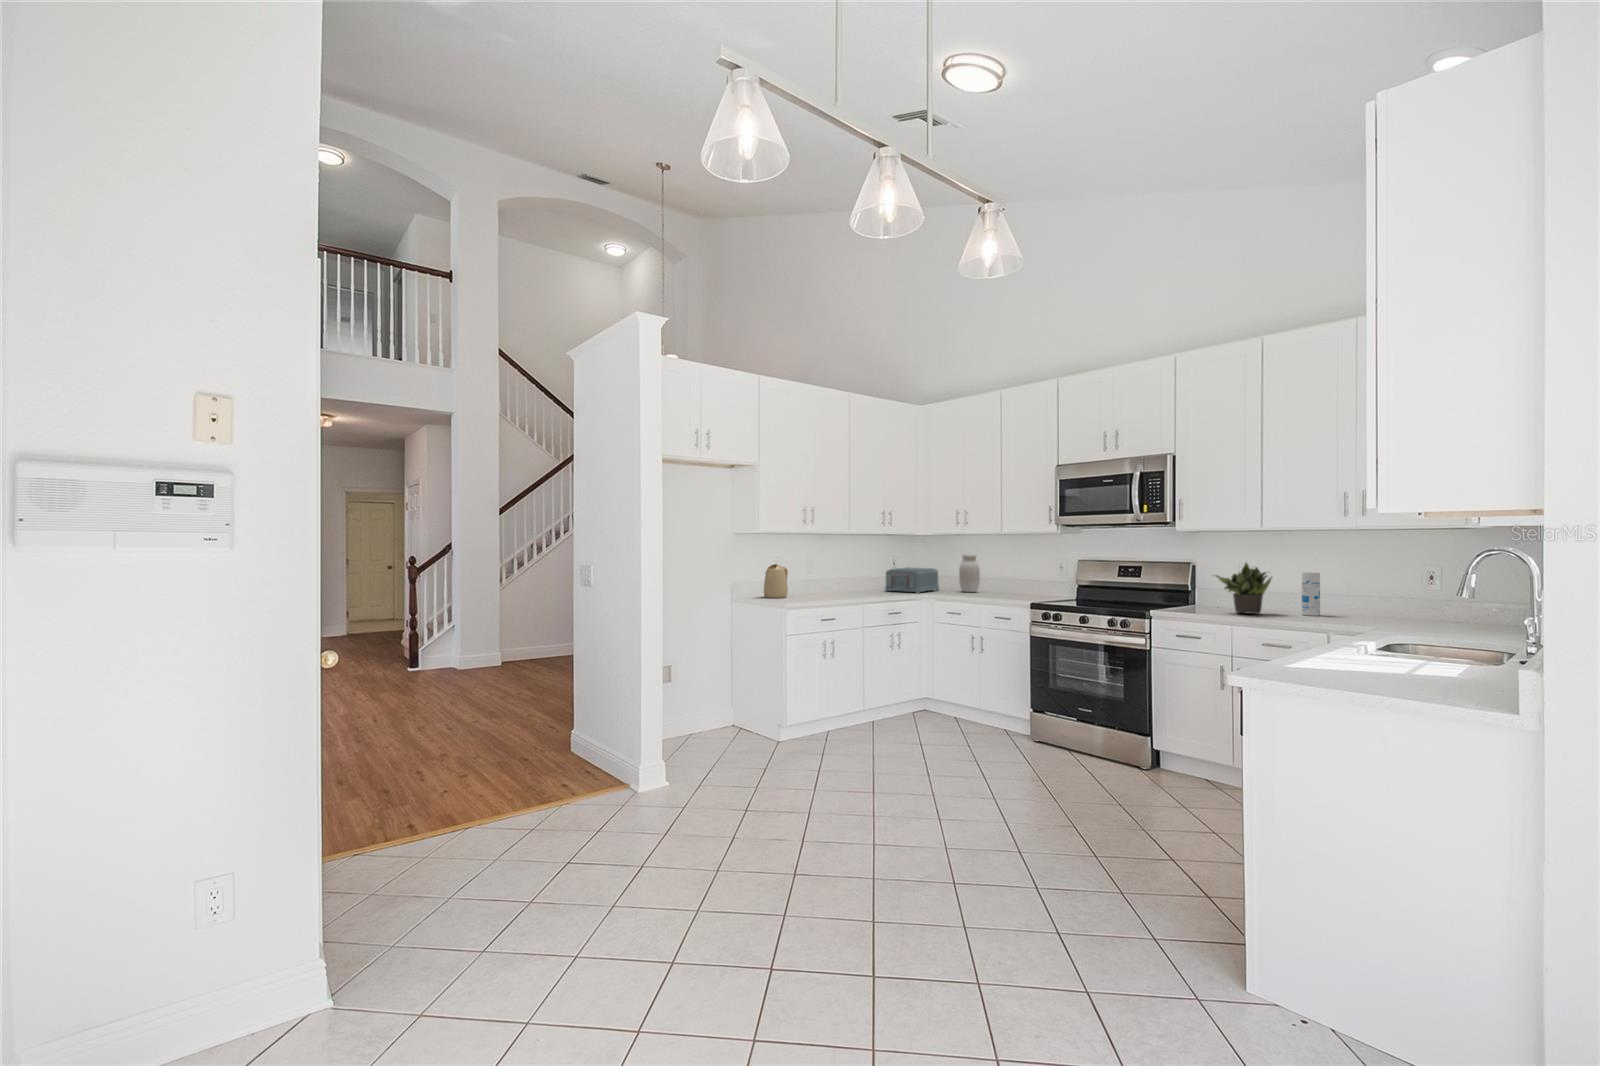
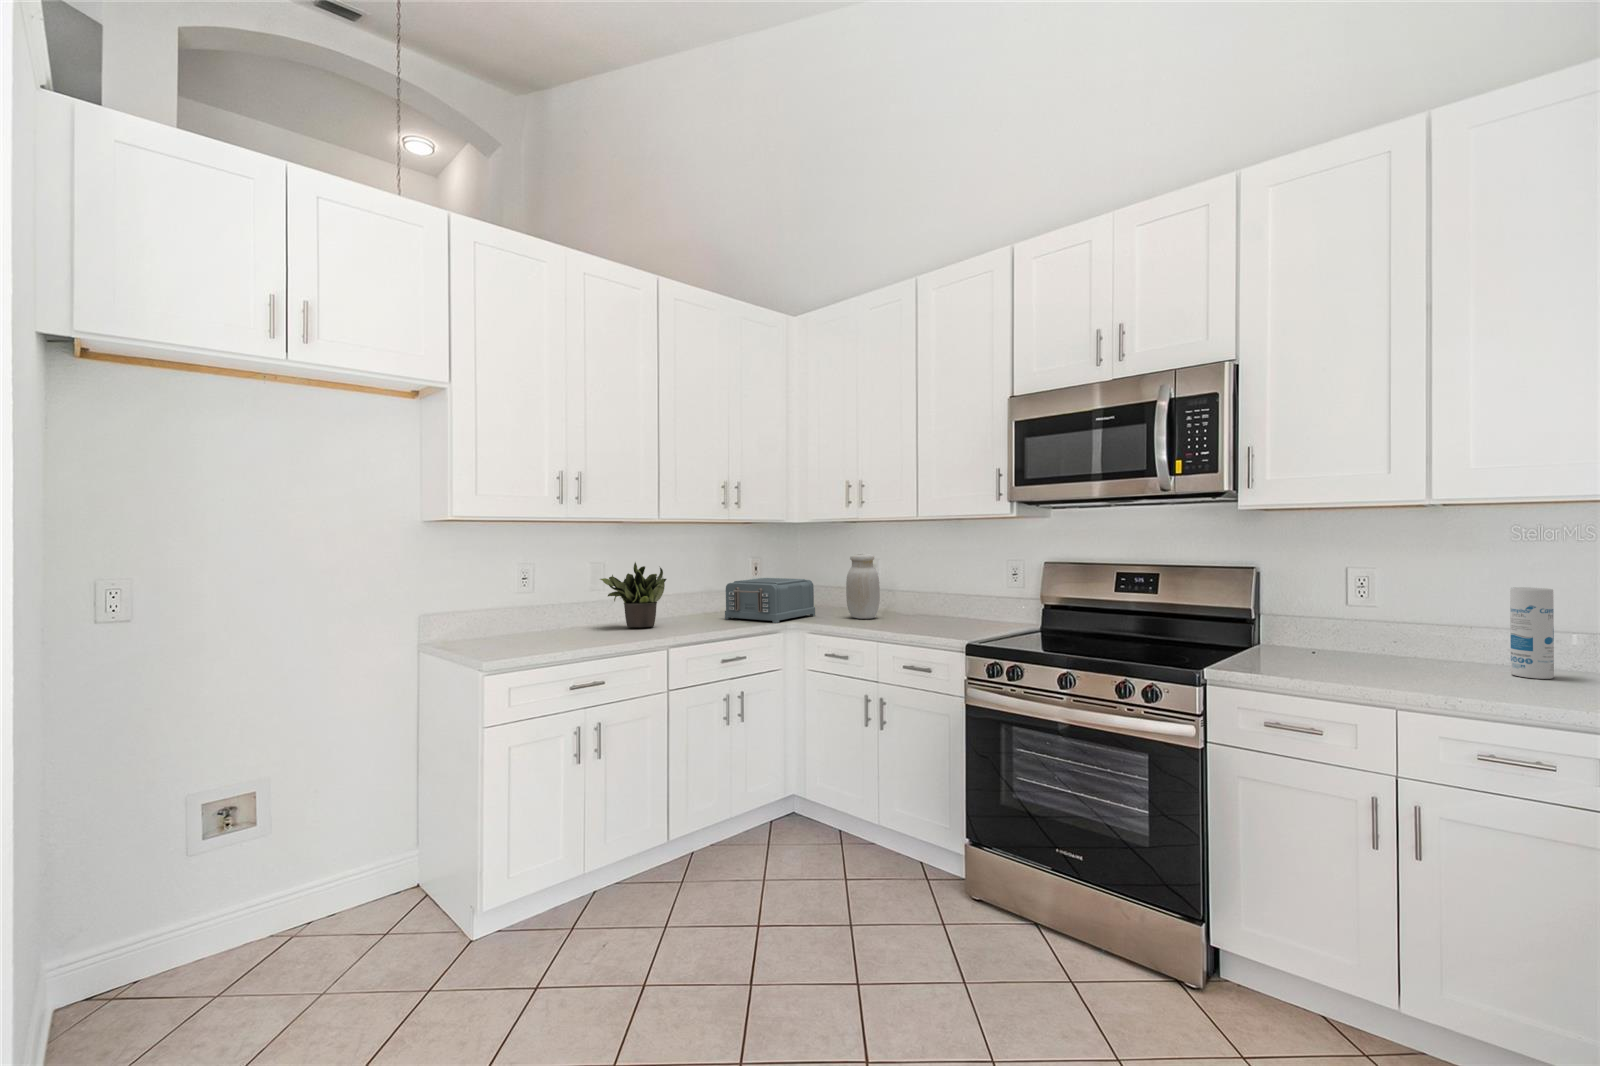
potted plant: present [1215,563,1272,614] -> present [600,562,666,627]
kettle: present [764,564,788,598] -> none [486,578,540,641]

